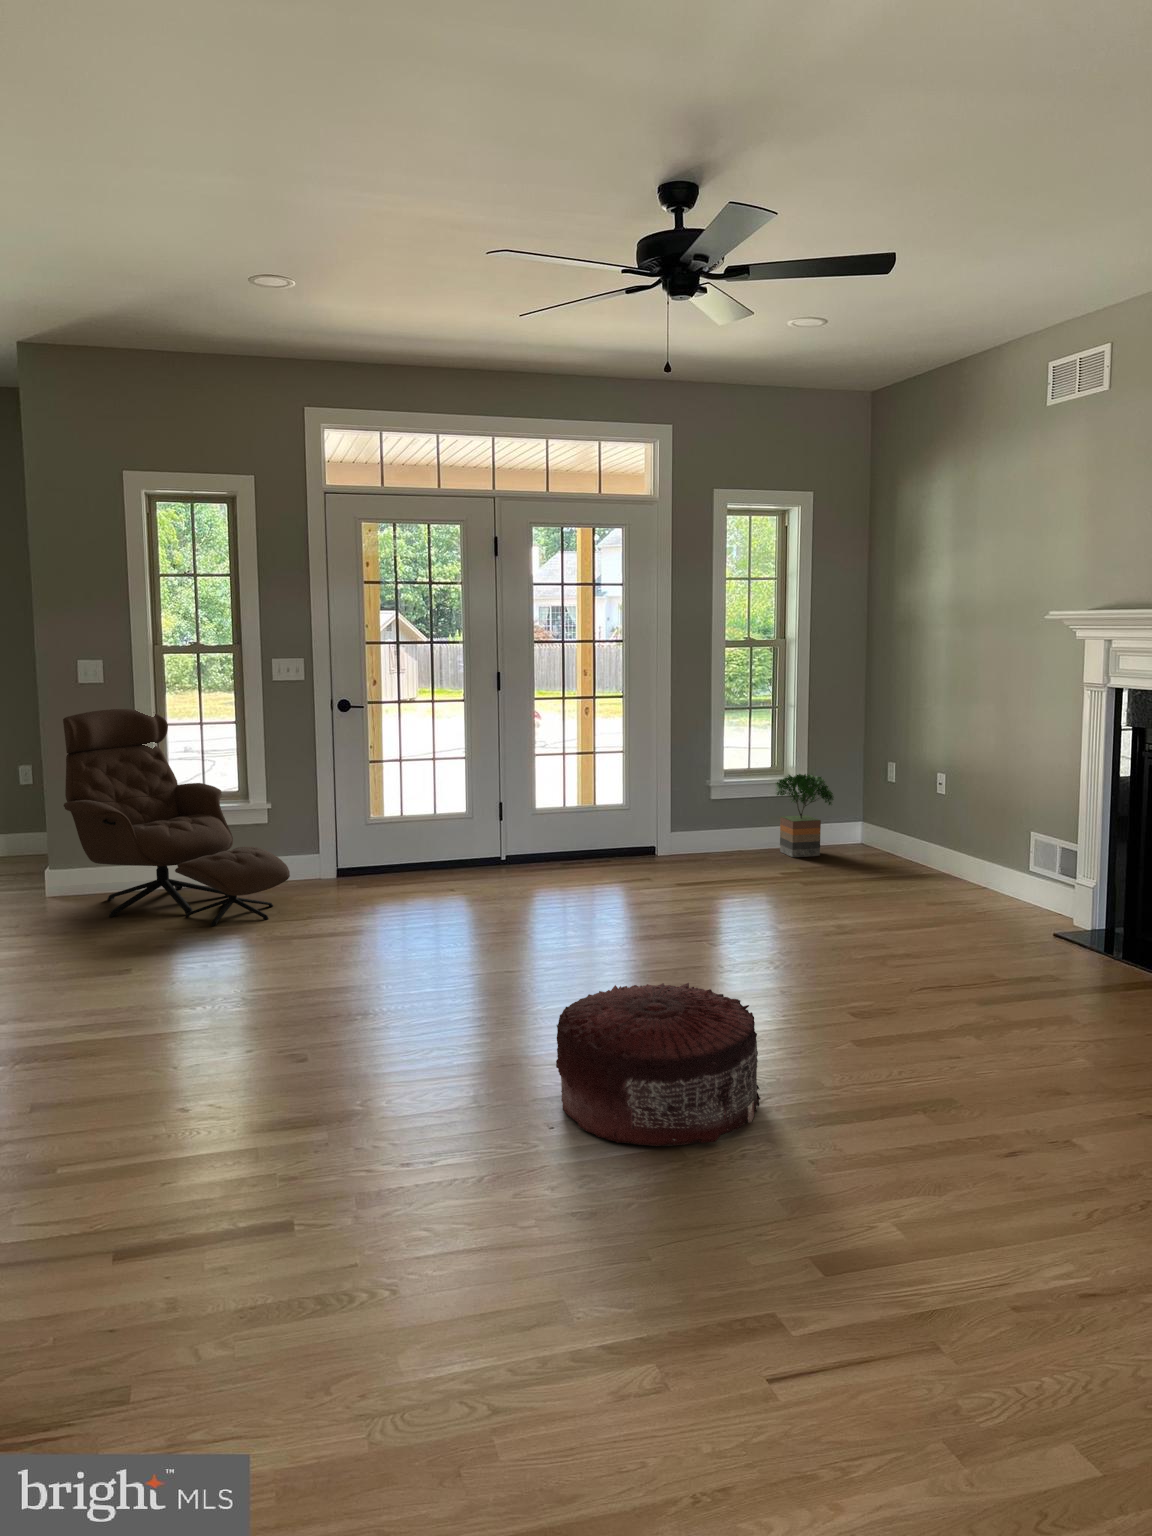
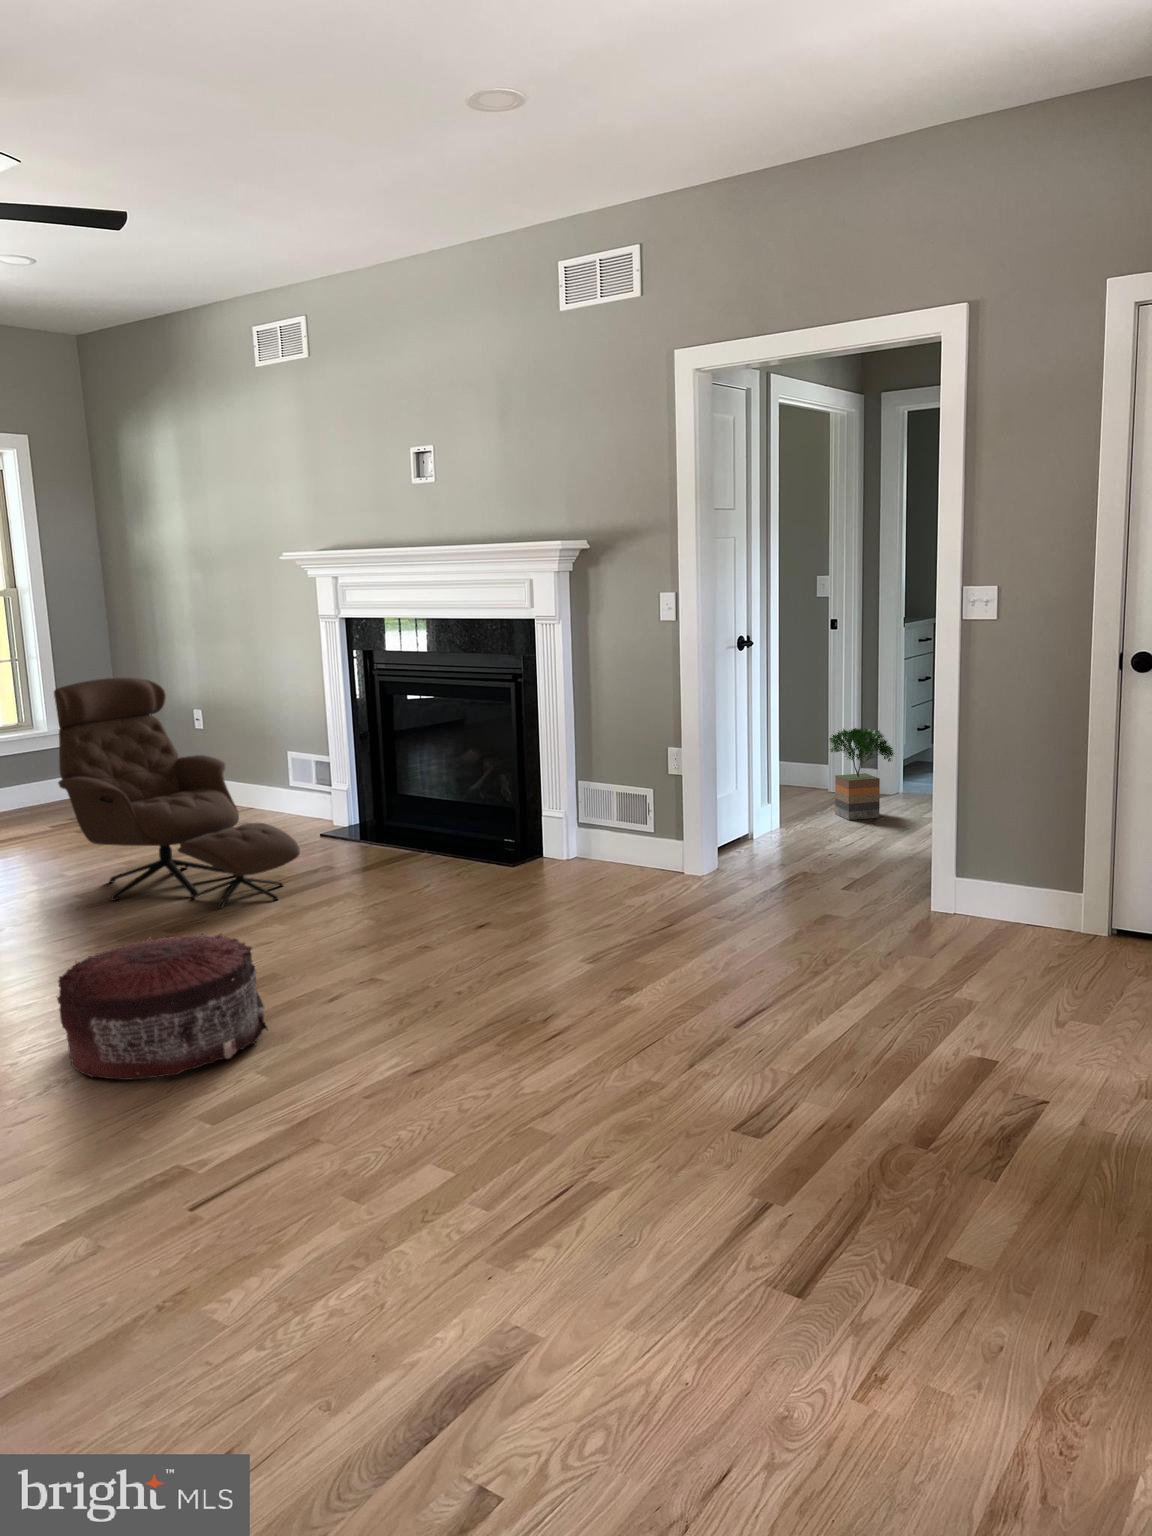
pouf: present [556,983,760,1146] -> present [57,933,267,1080]

